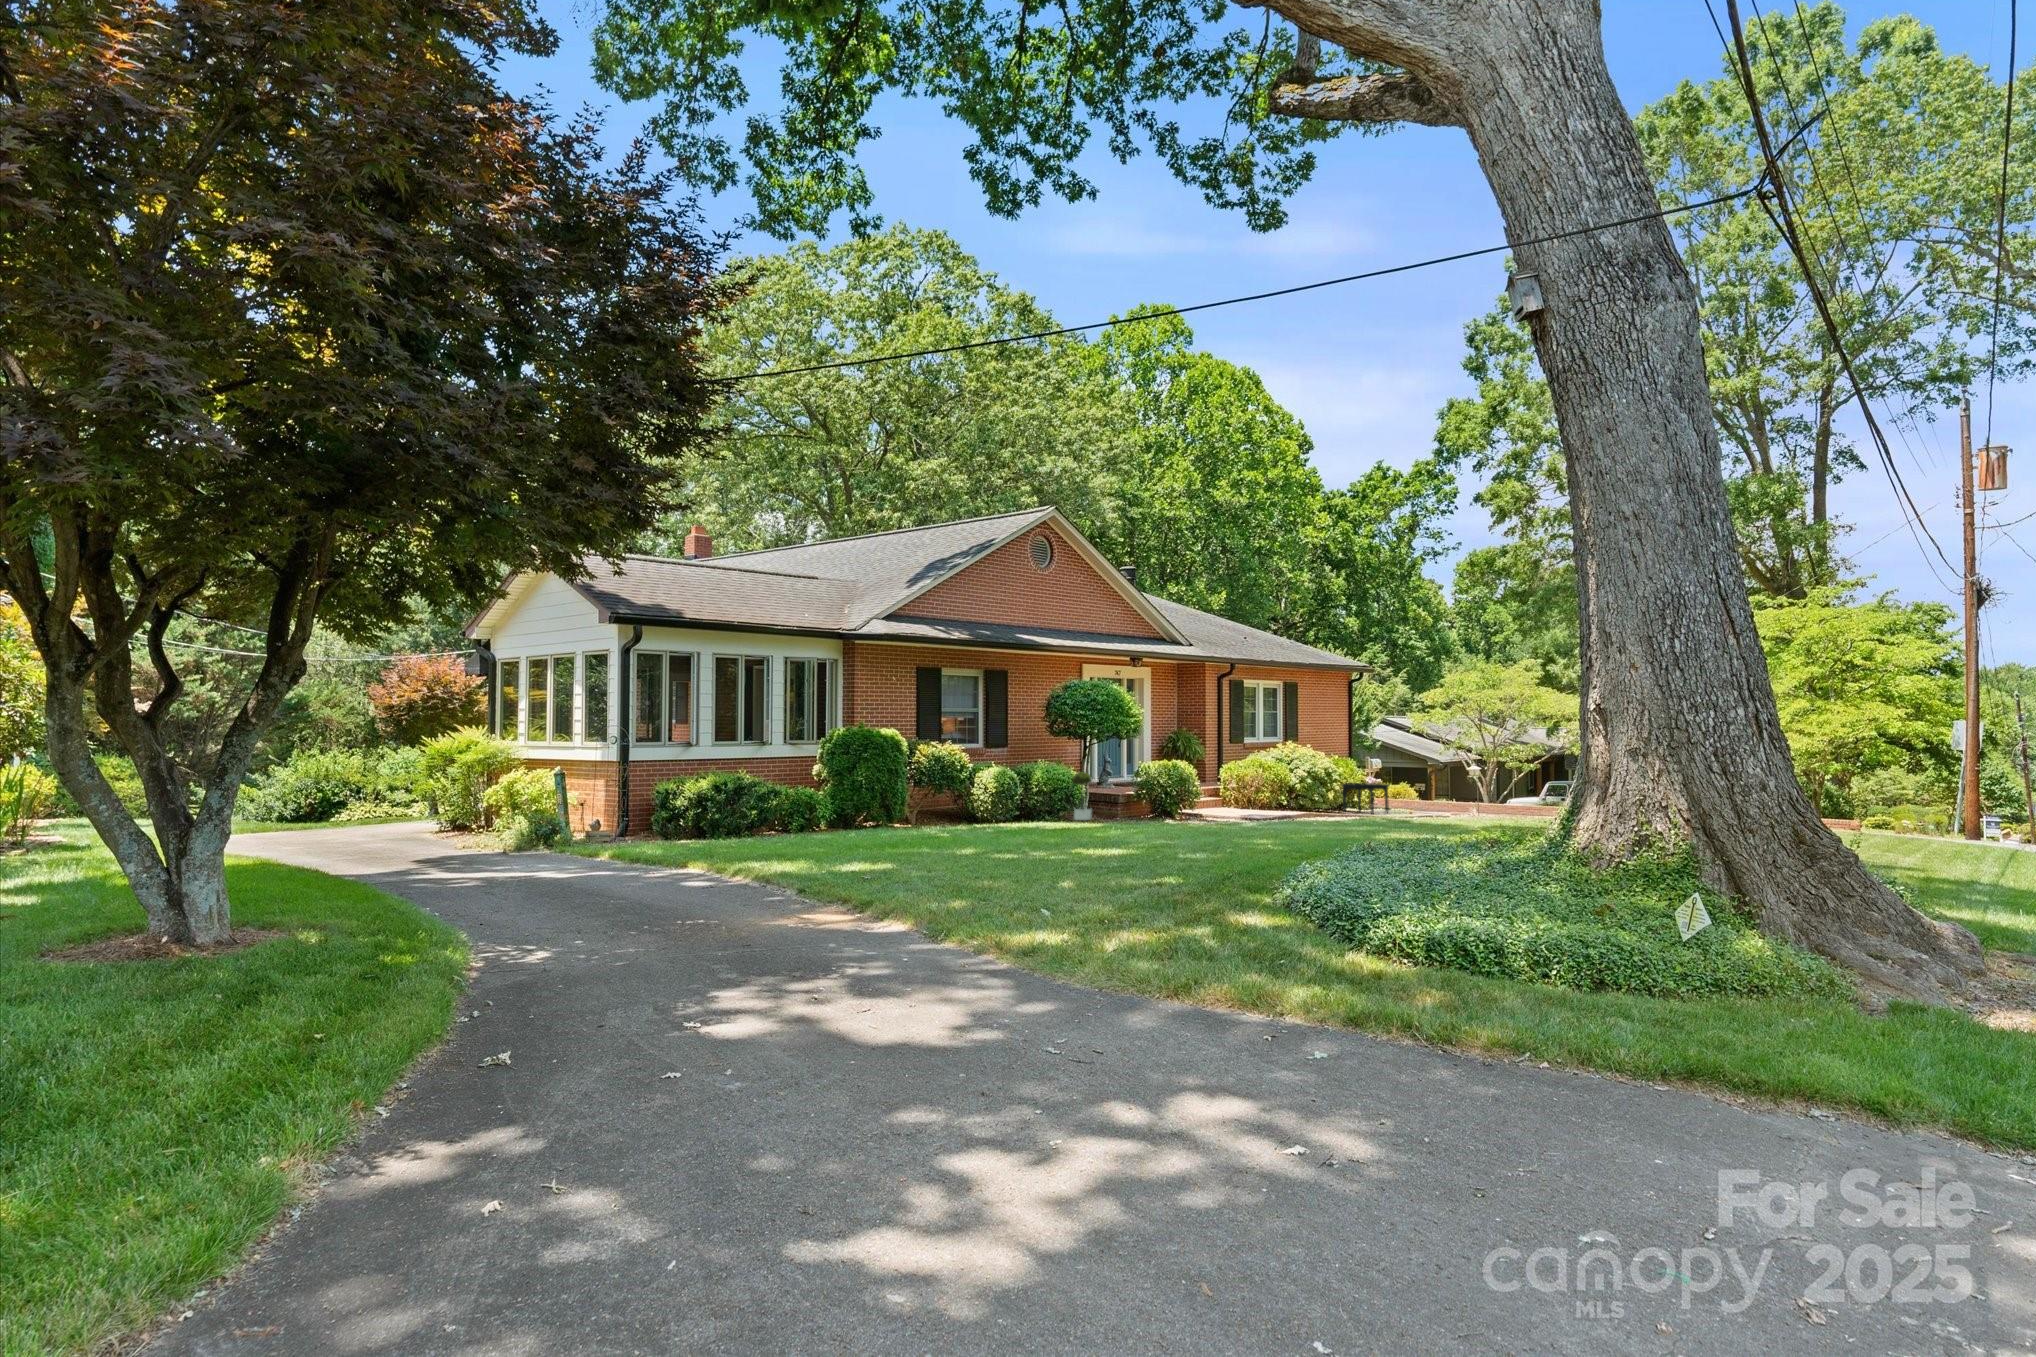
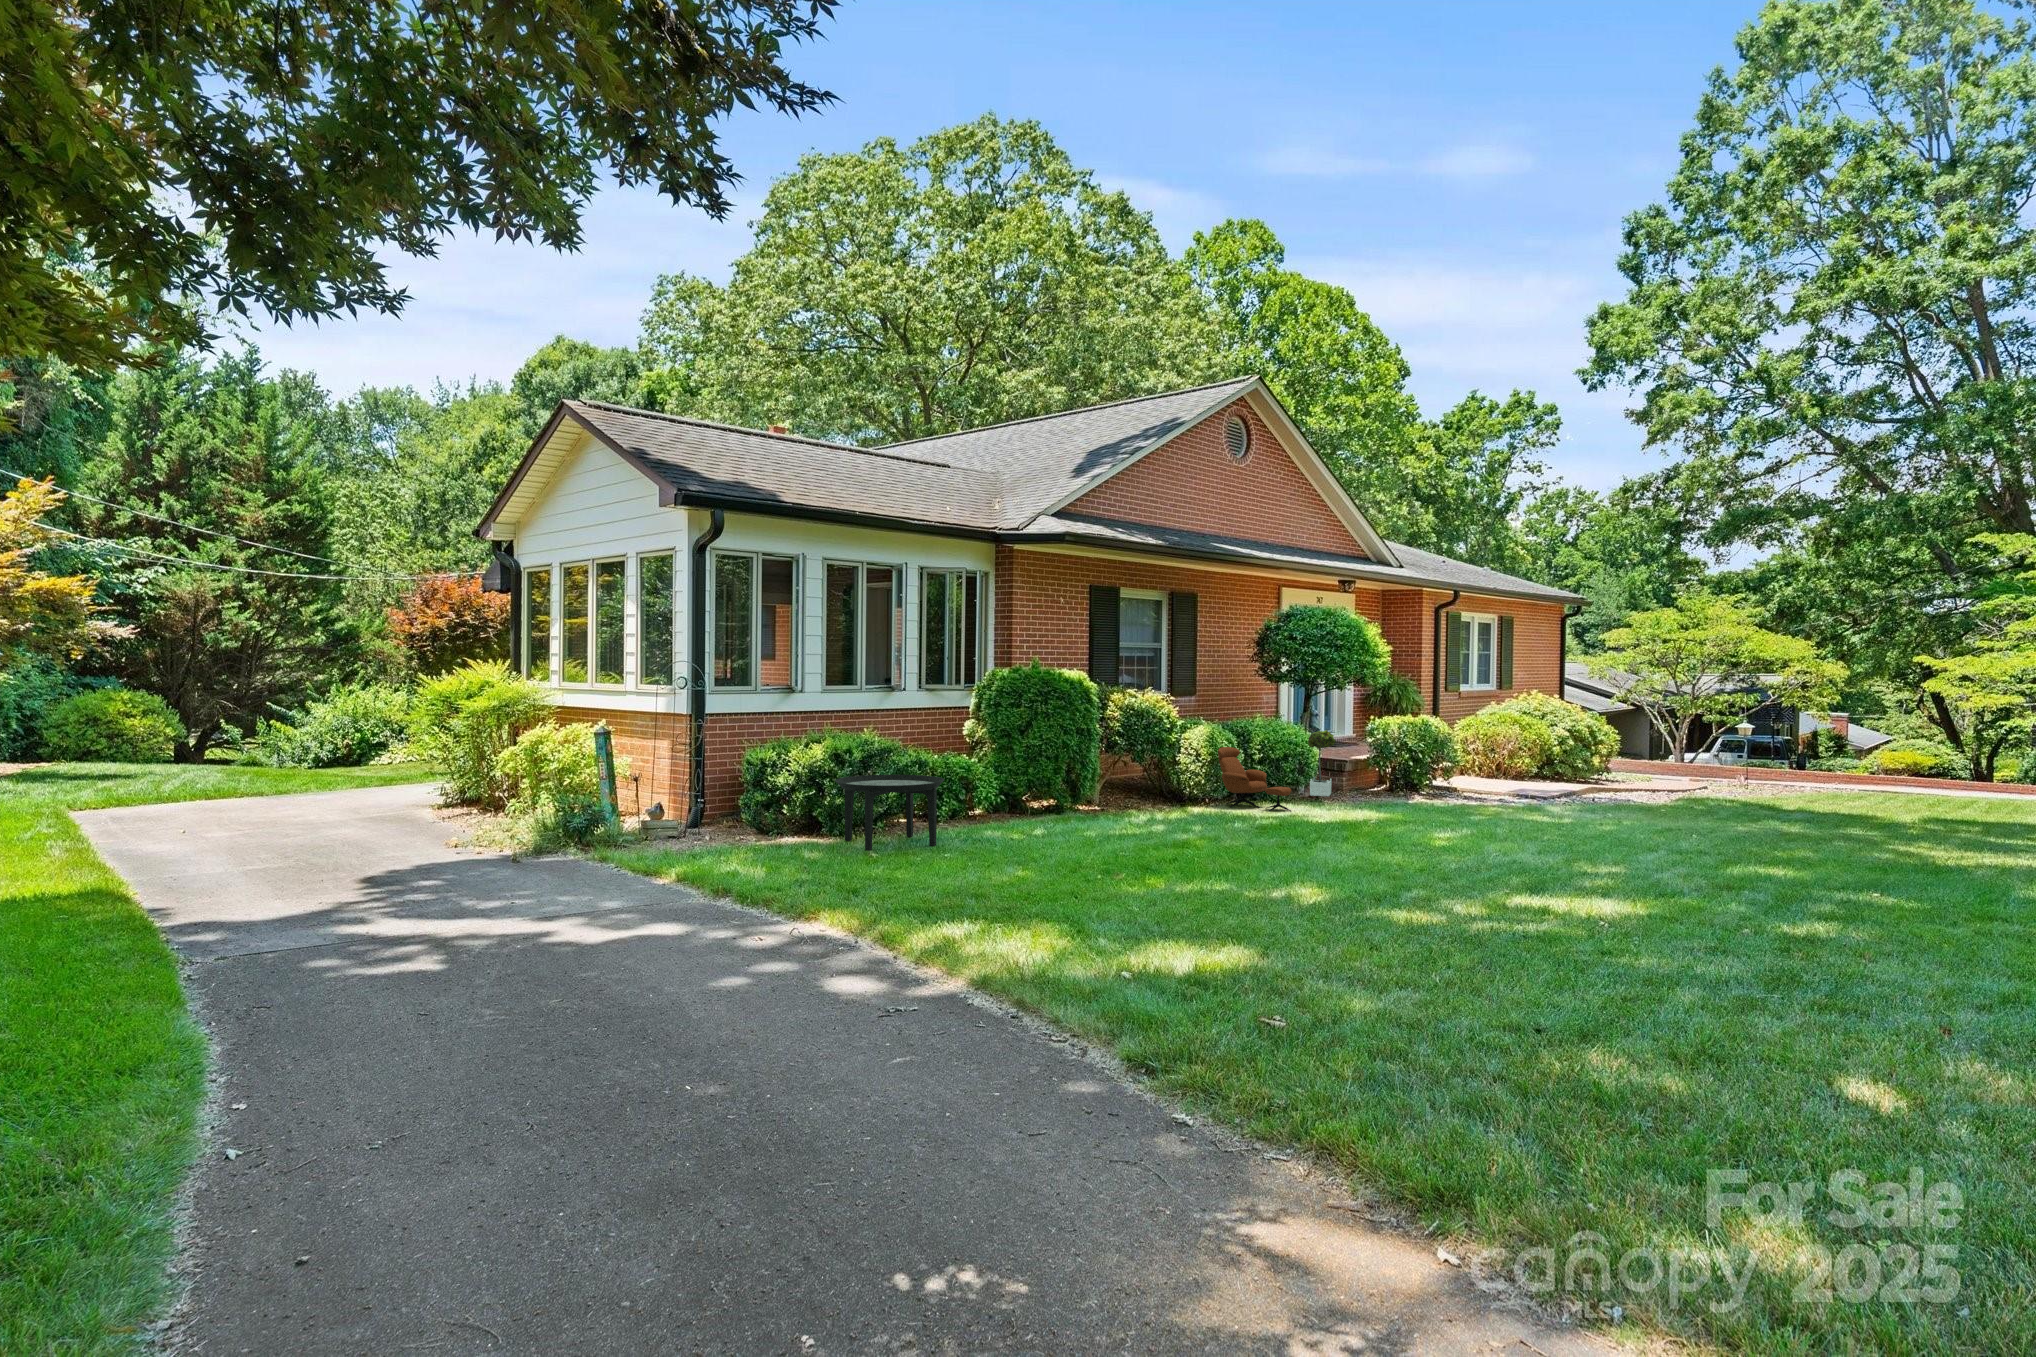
lounge chair: none [995,783,1040,827] -> present [1218,747,1291,811]
round table: present [1342,783,1389,814] -> present [835,775,945,851]

